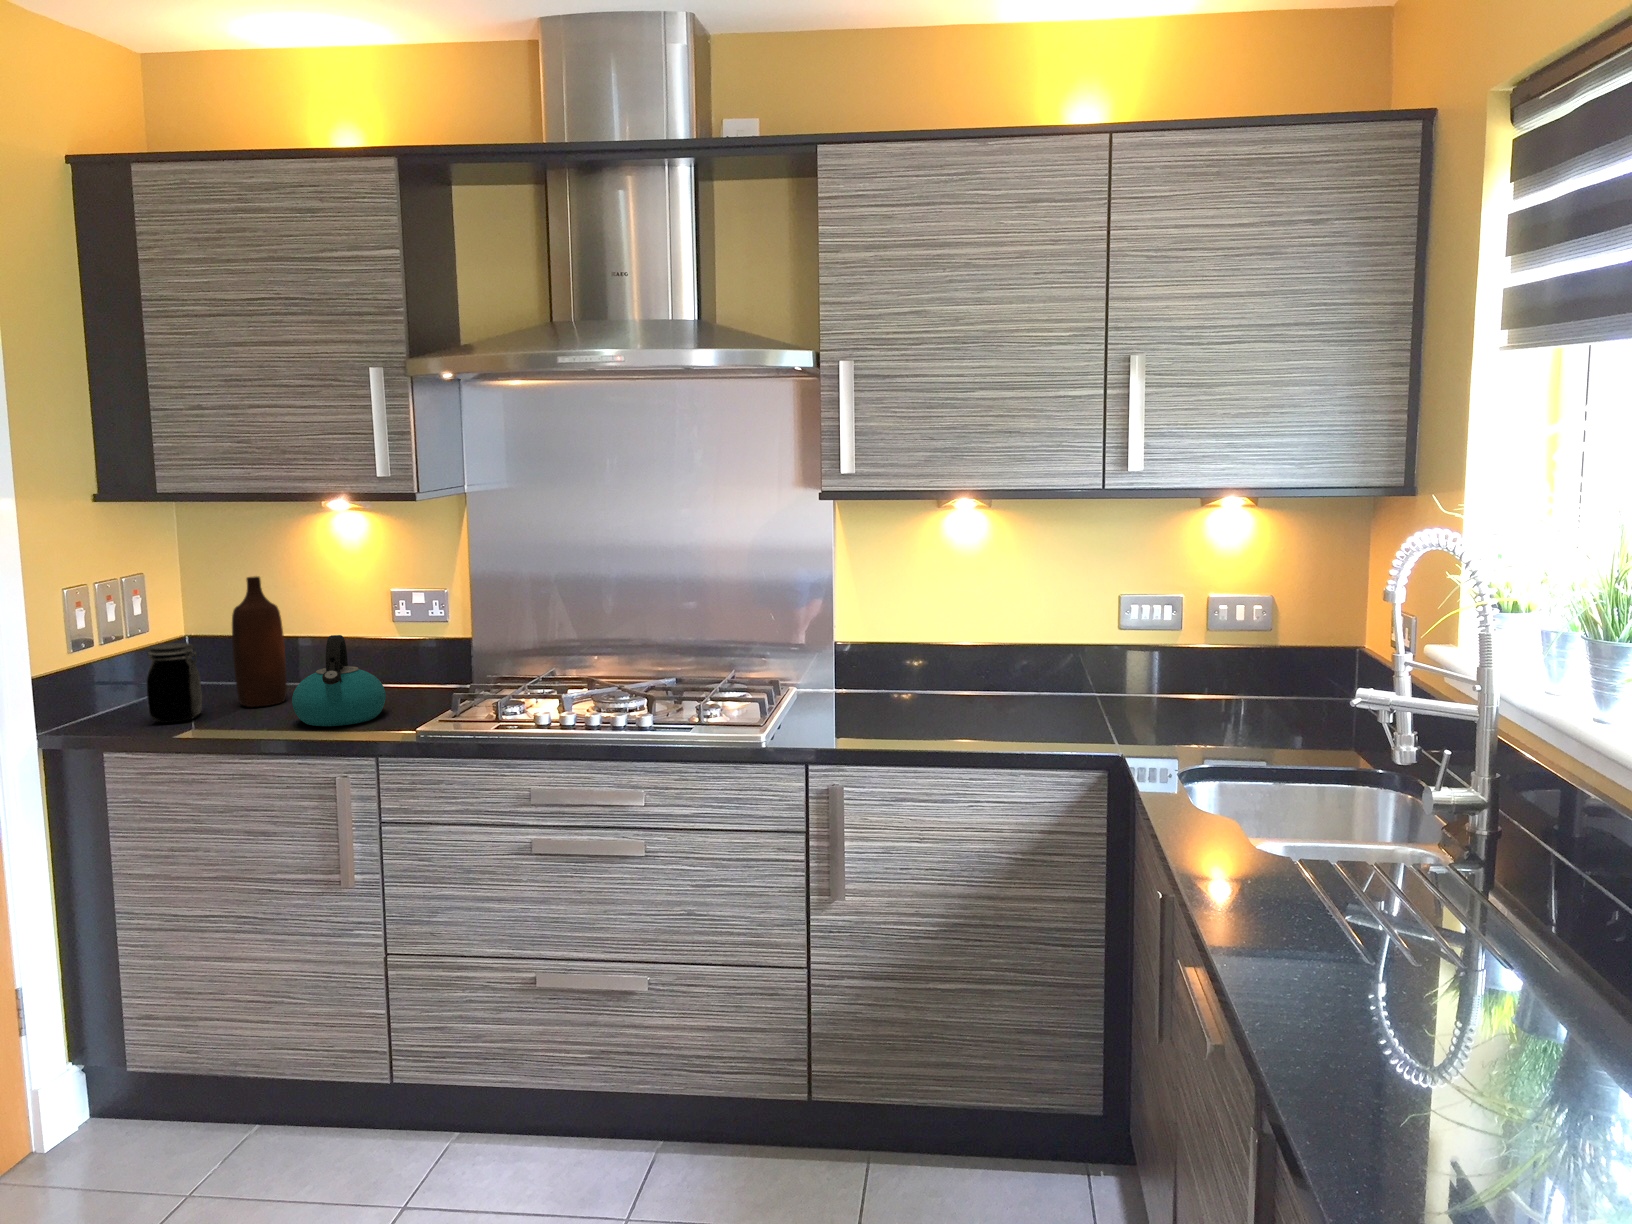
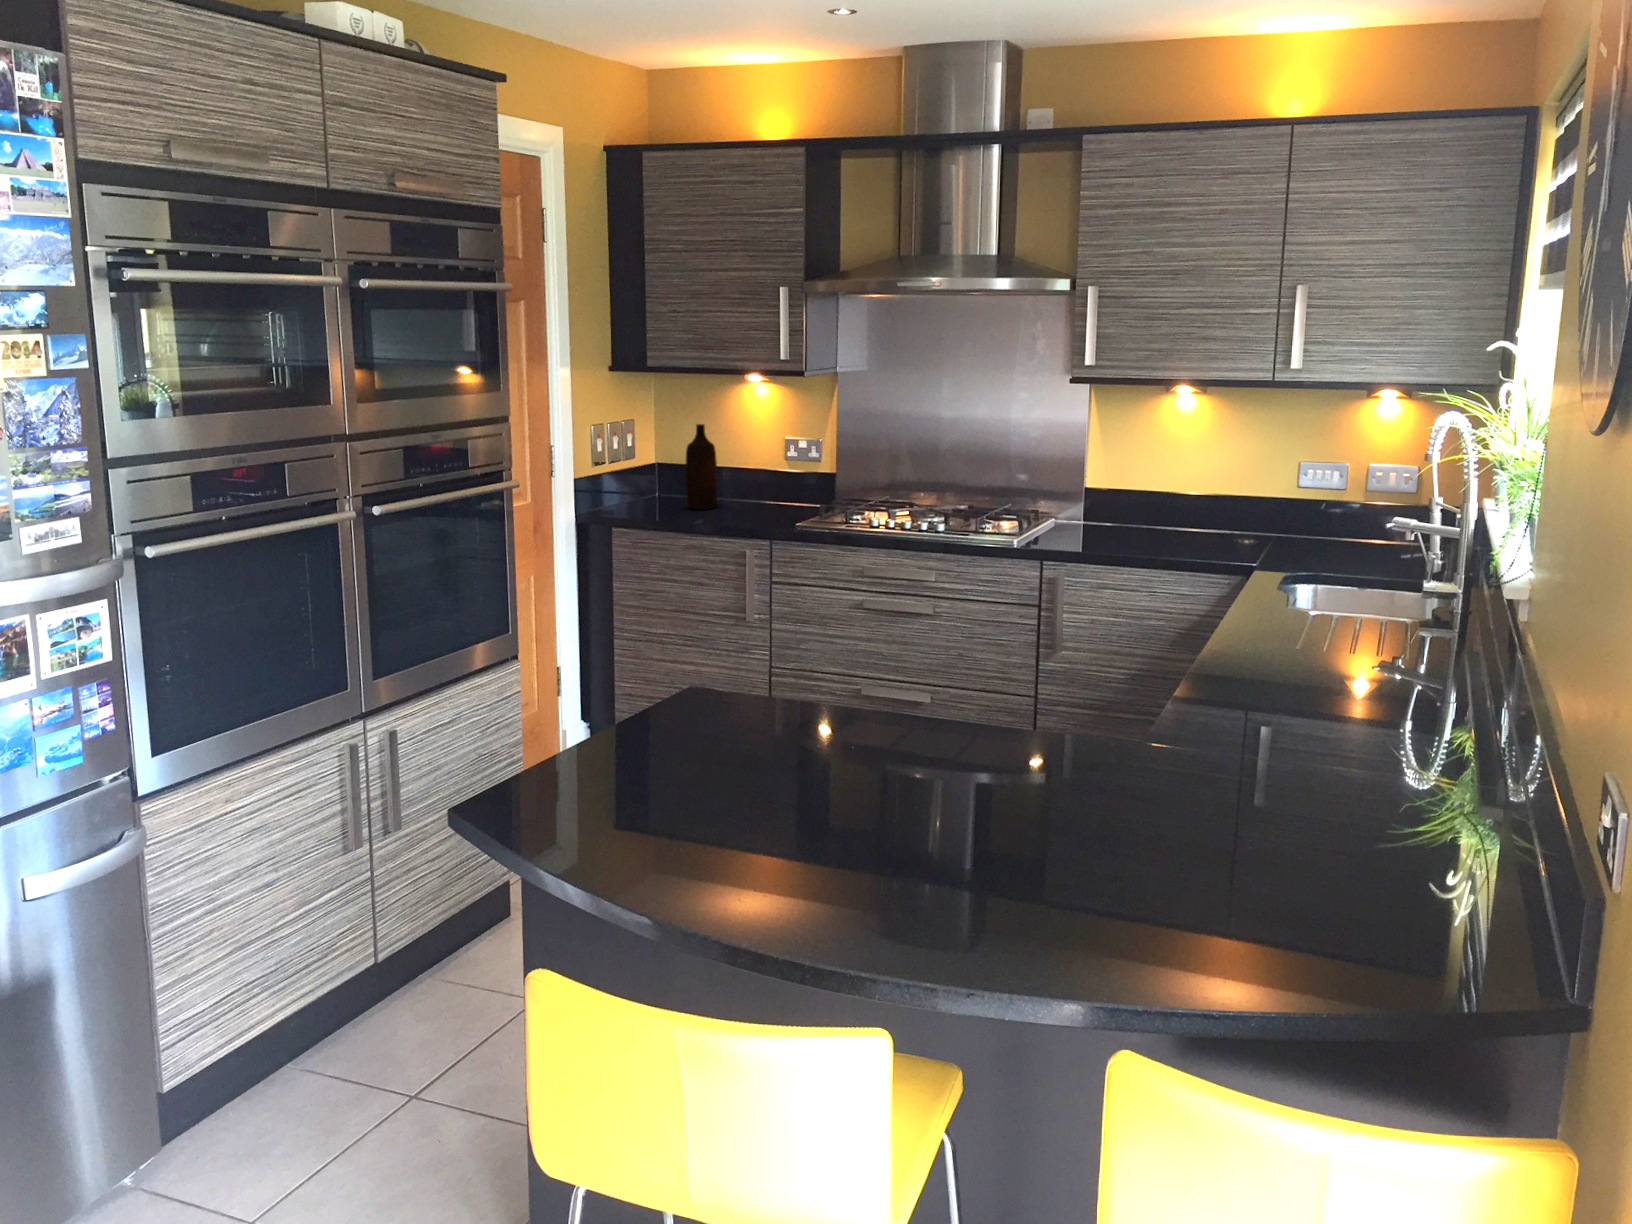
kettle: present [292,635,386,726] -> none [721,463,779,521]
jar: present [146,643,202,723] -> none [635,465,666,515]

